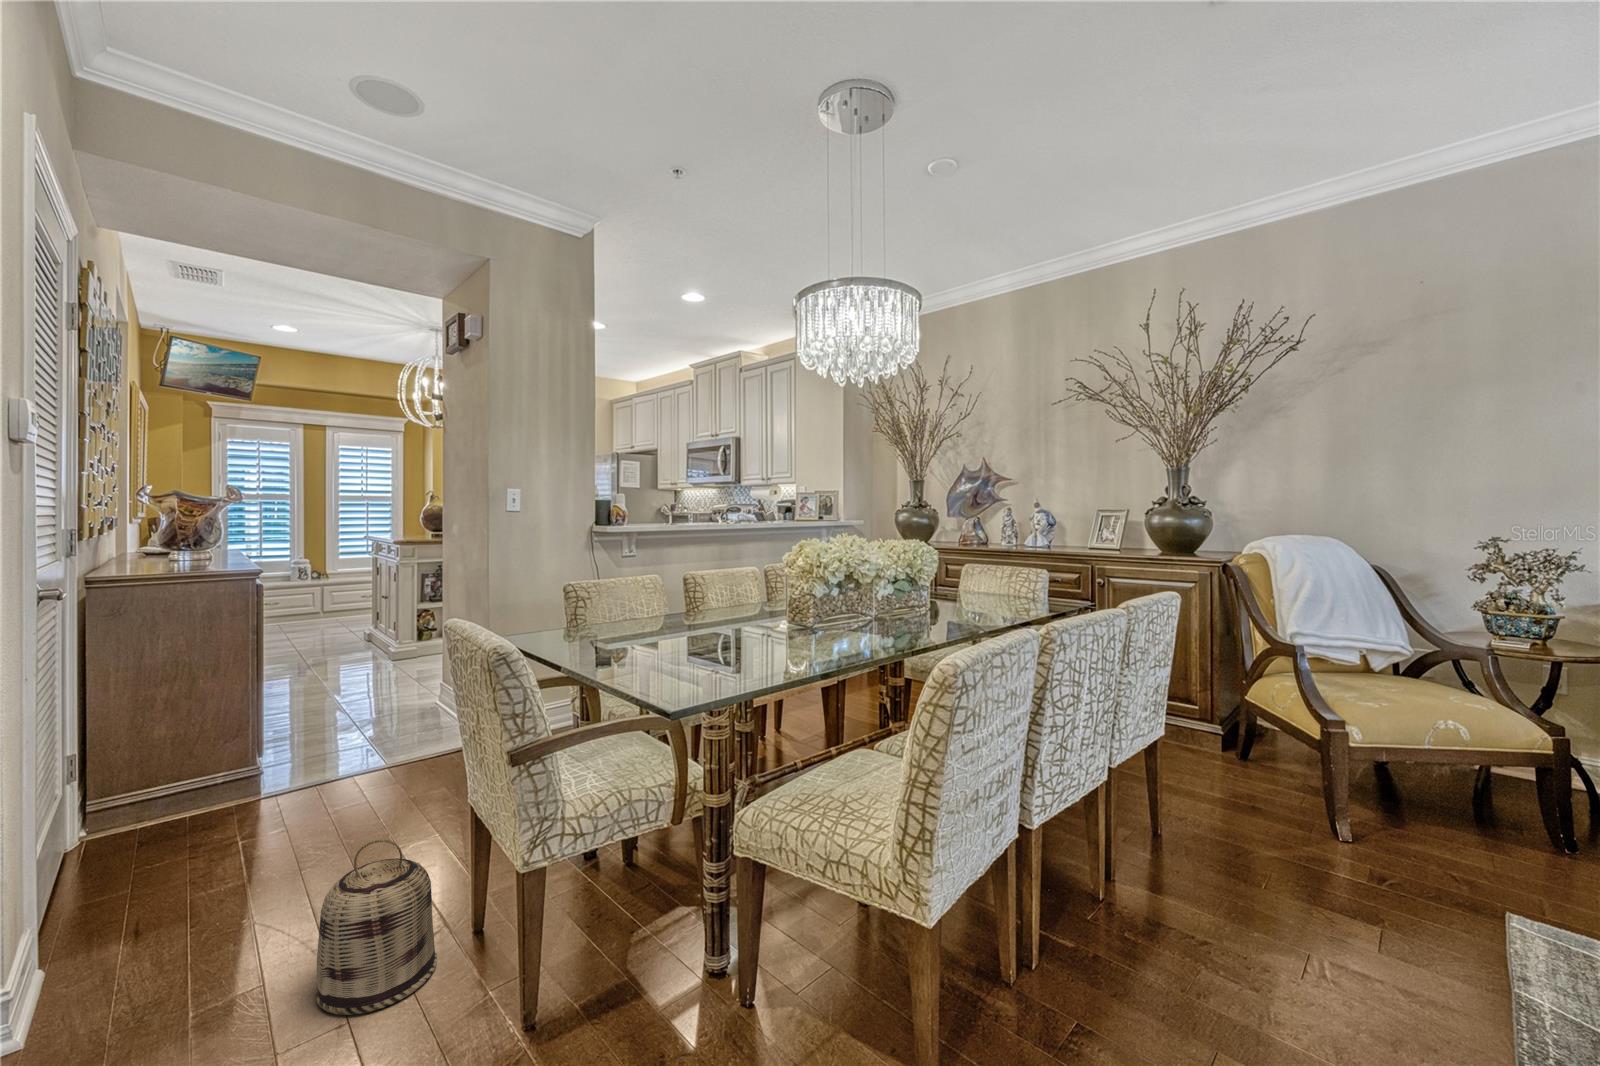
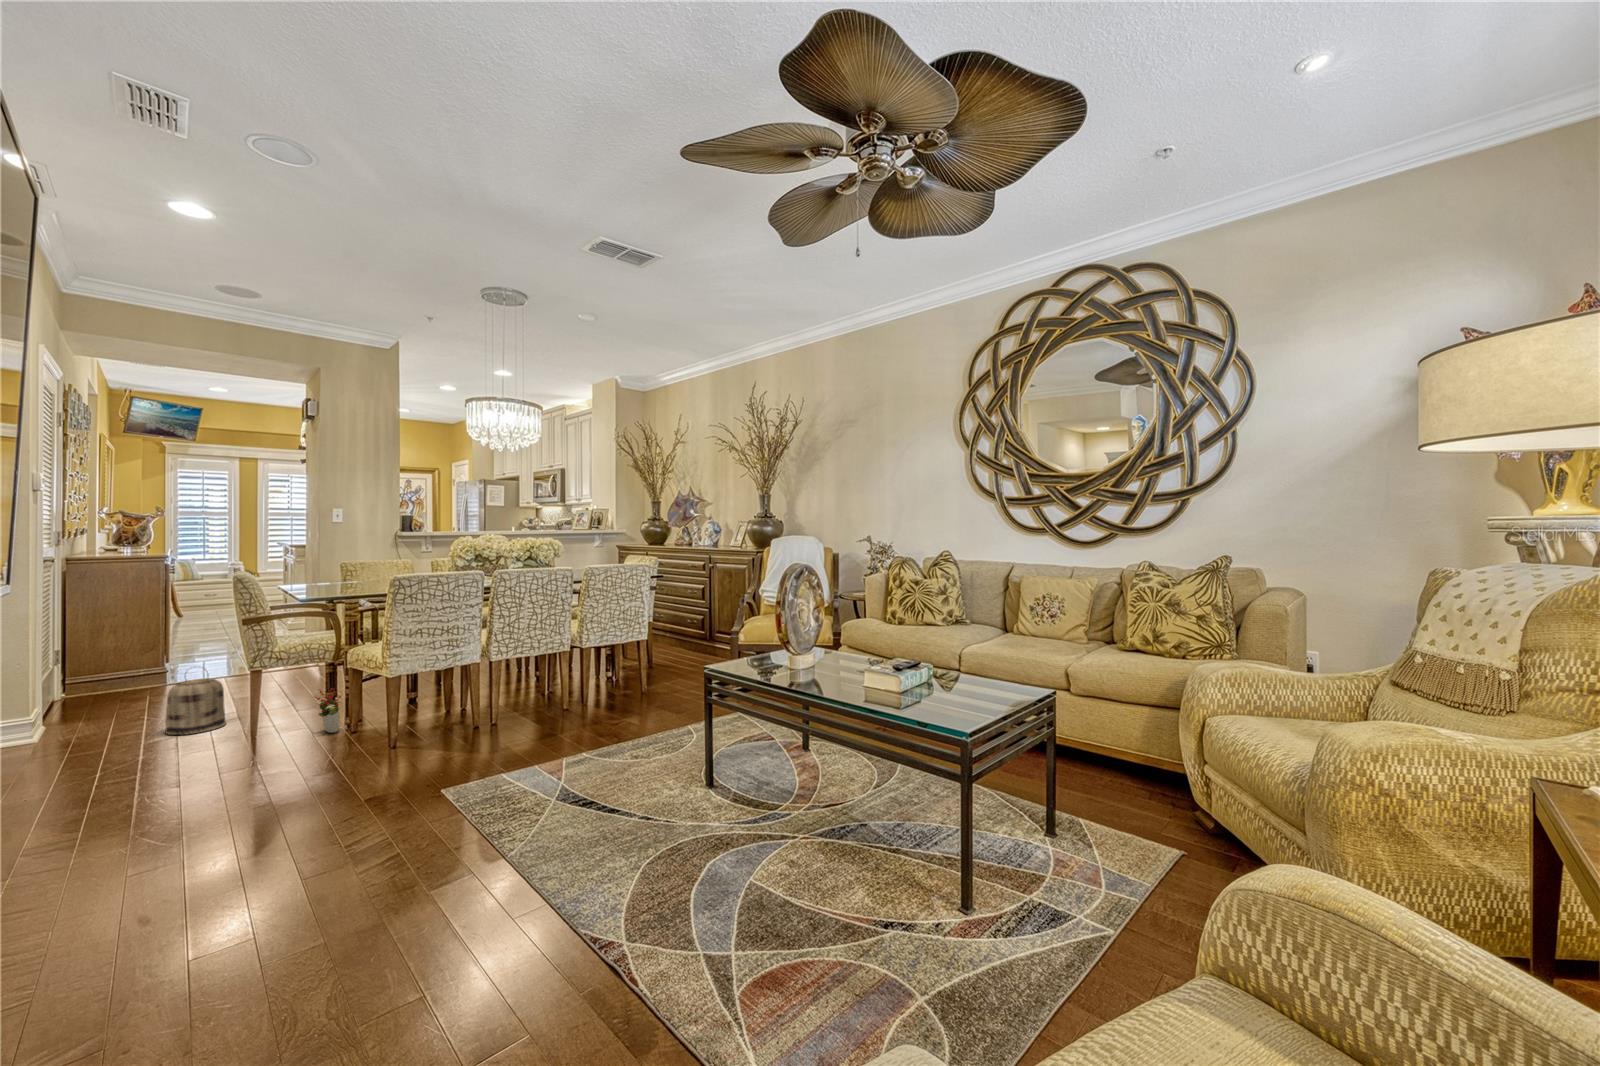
decorative plant: none [664,895,716,1009] -> present [314,688,341,733]

